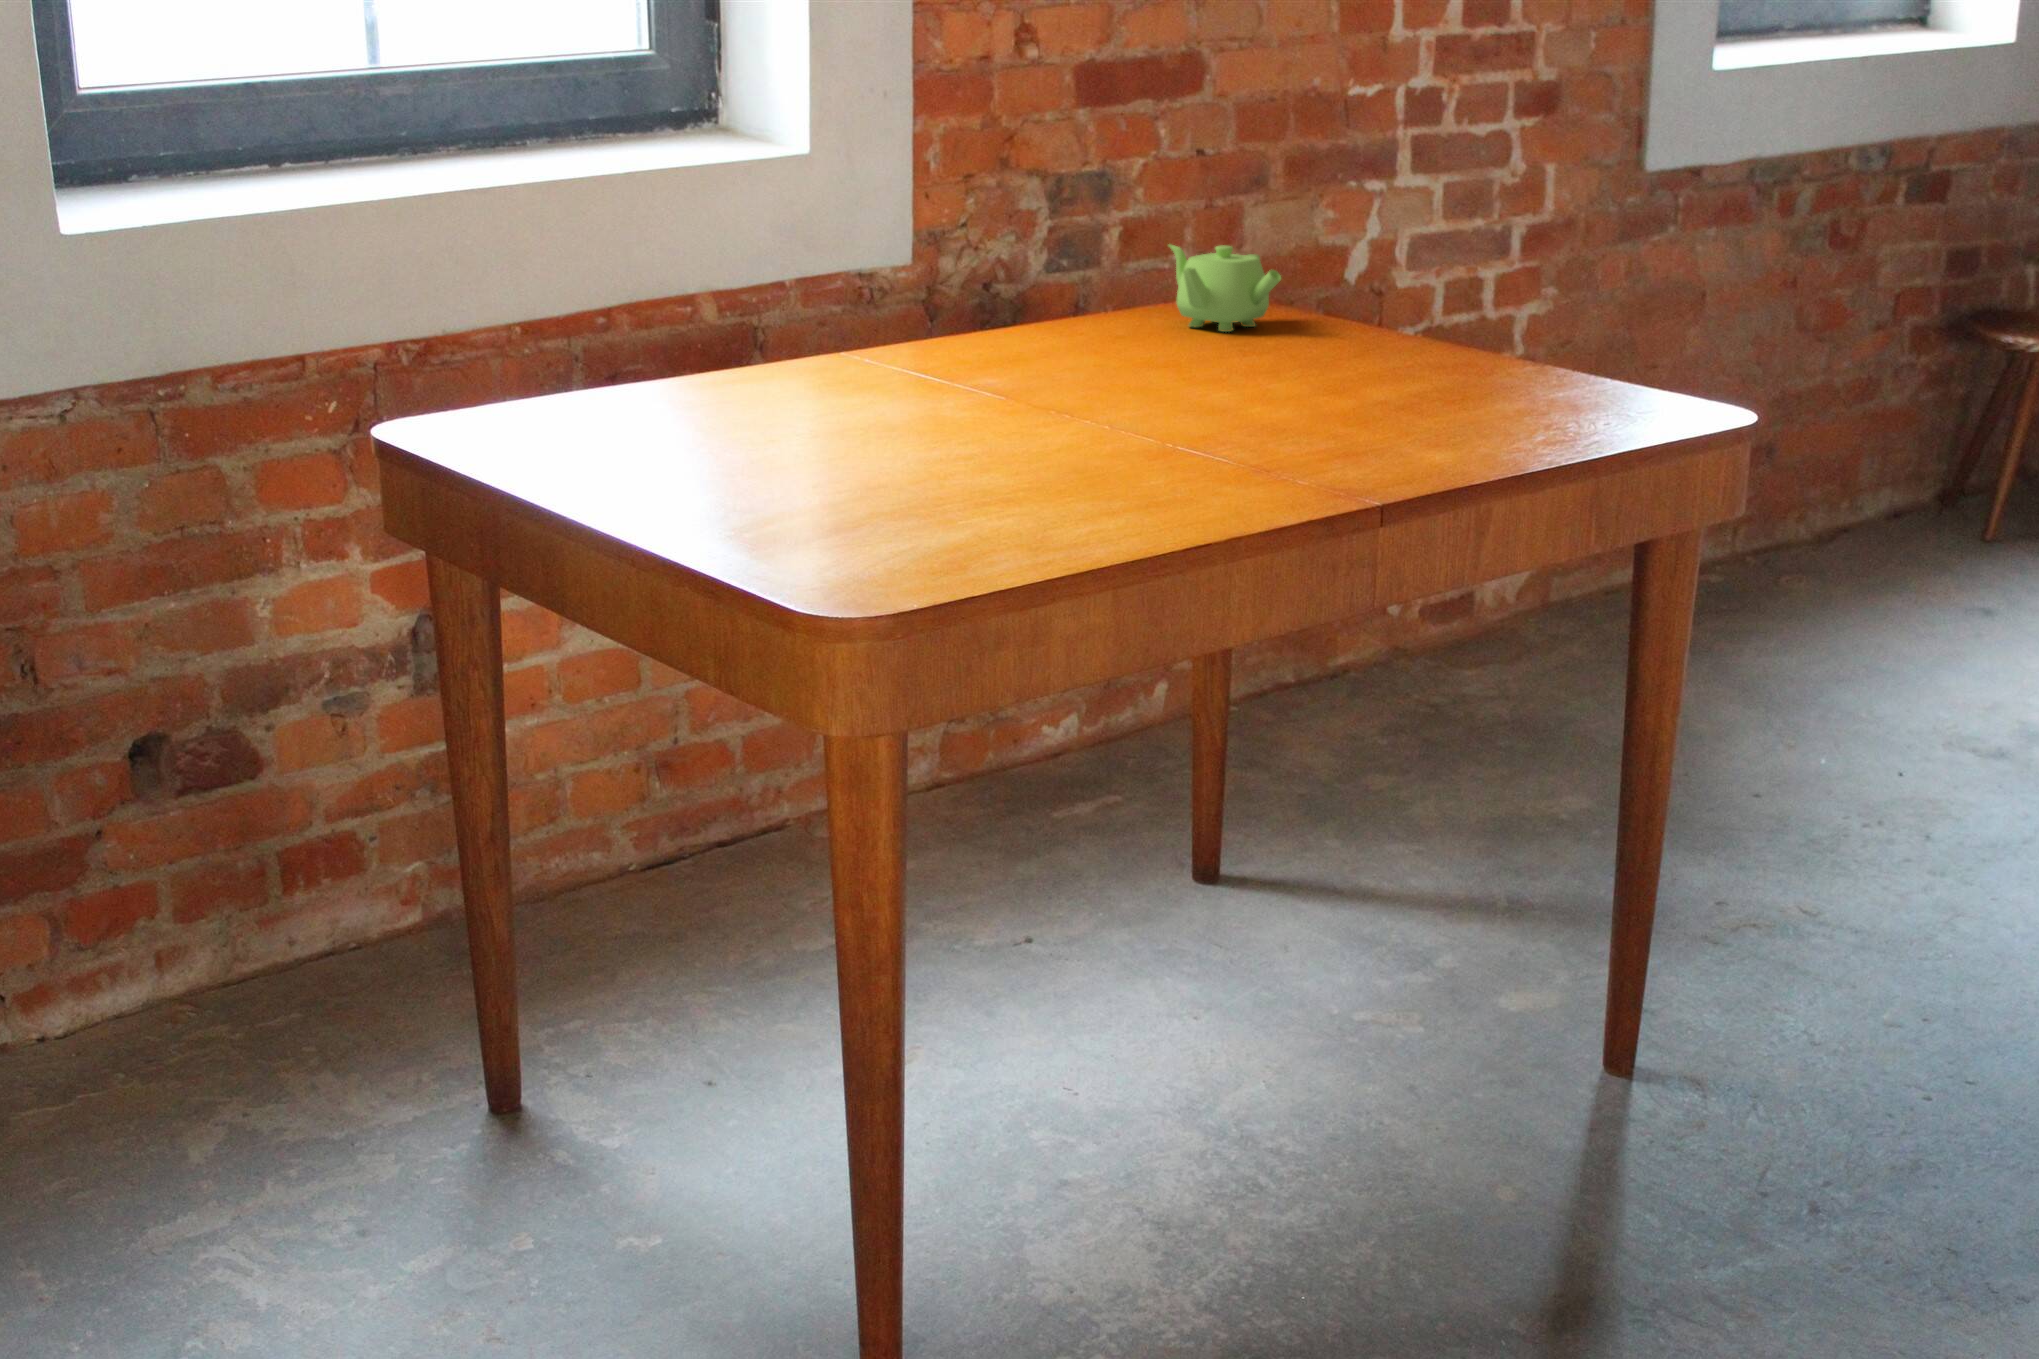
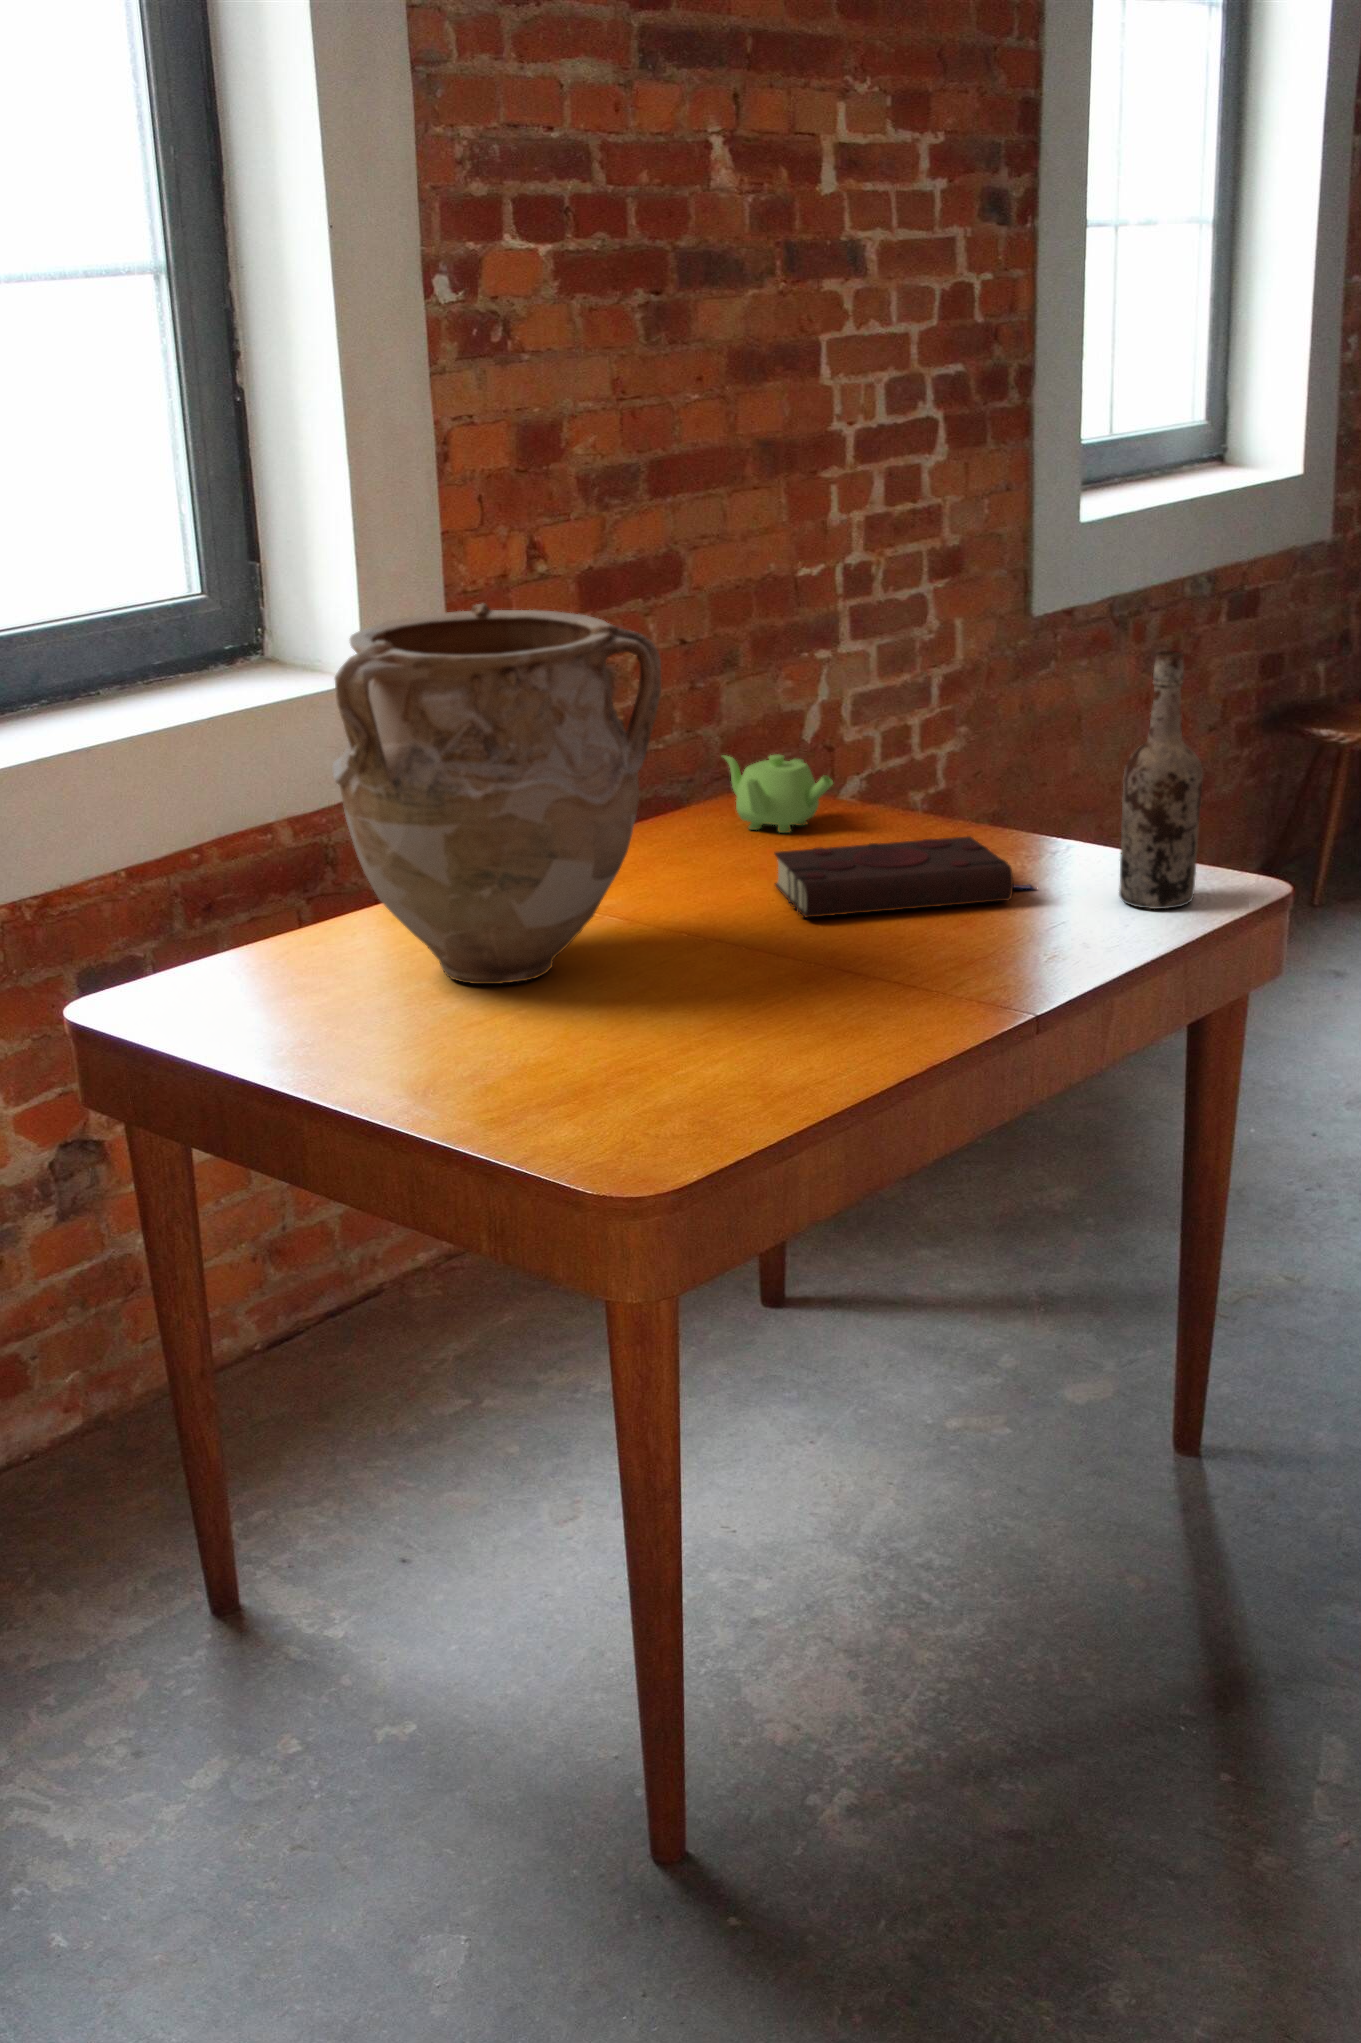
vase: none [649,27,1016,433] -> present [332,603,661,984]
wine bottle: none [1550,125,1649,419] -> present [1119,651,1203,909]
book: none [1178,335,1467,401] -> present [774,836,1031,918]

